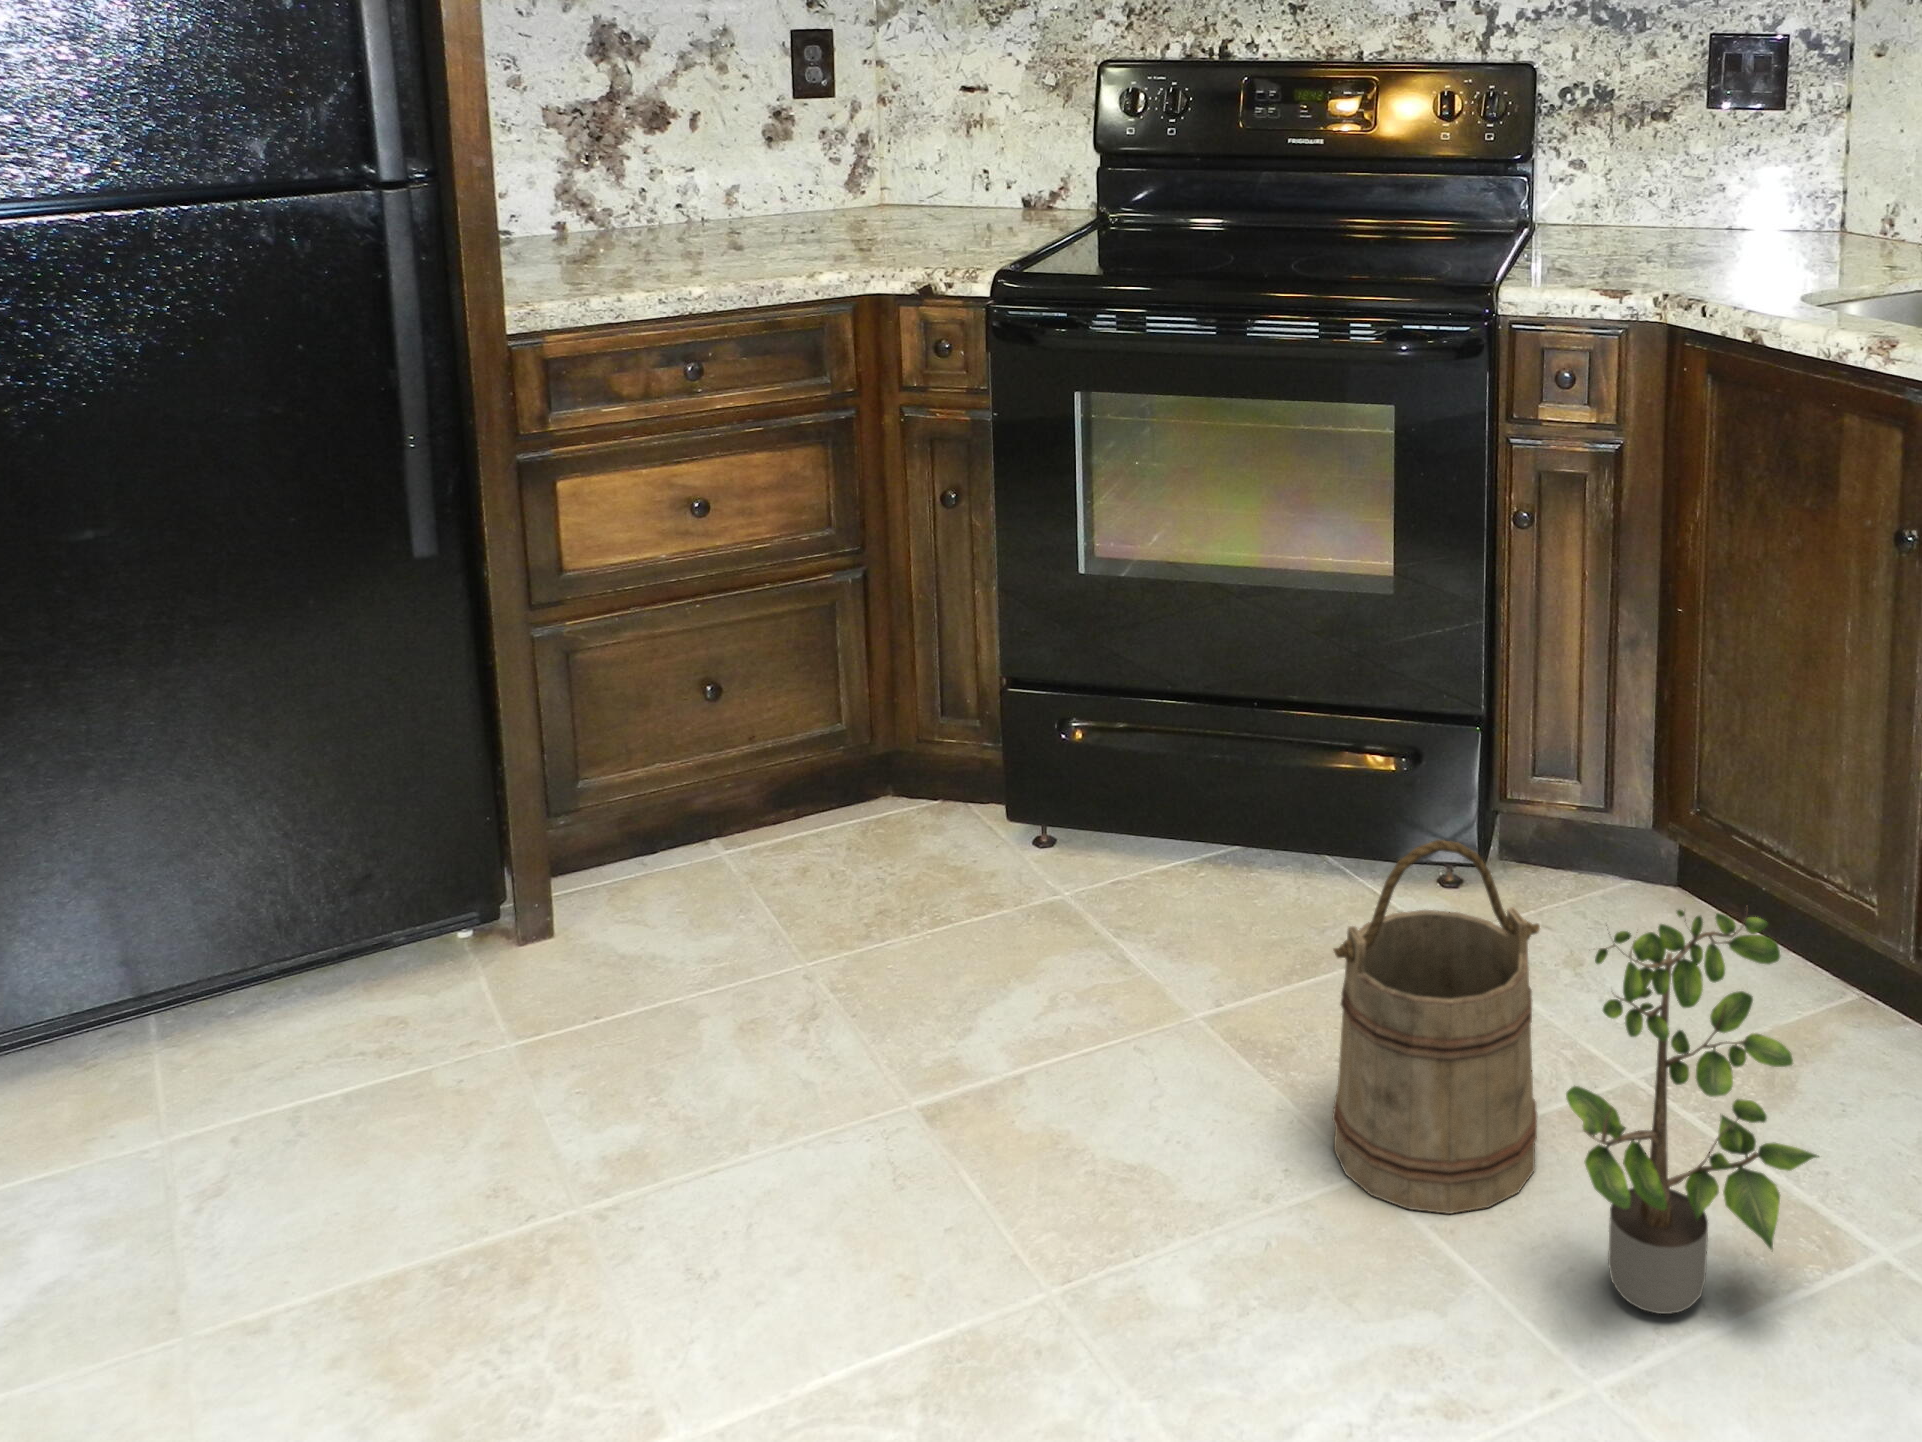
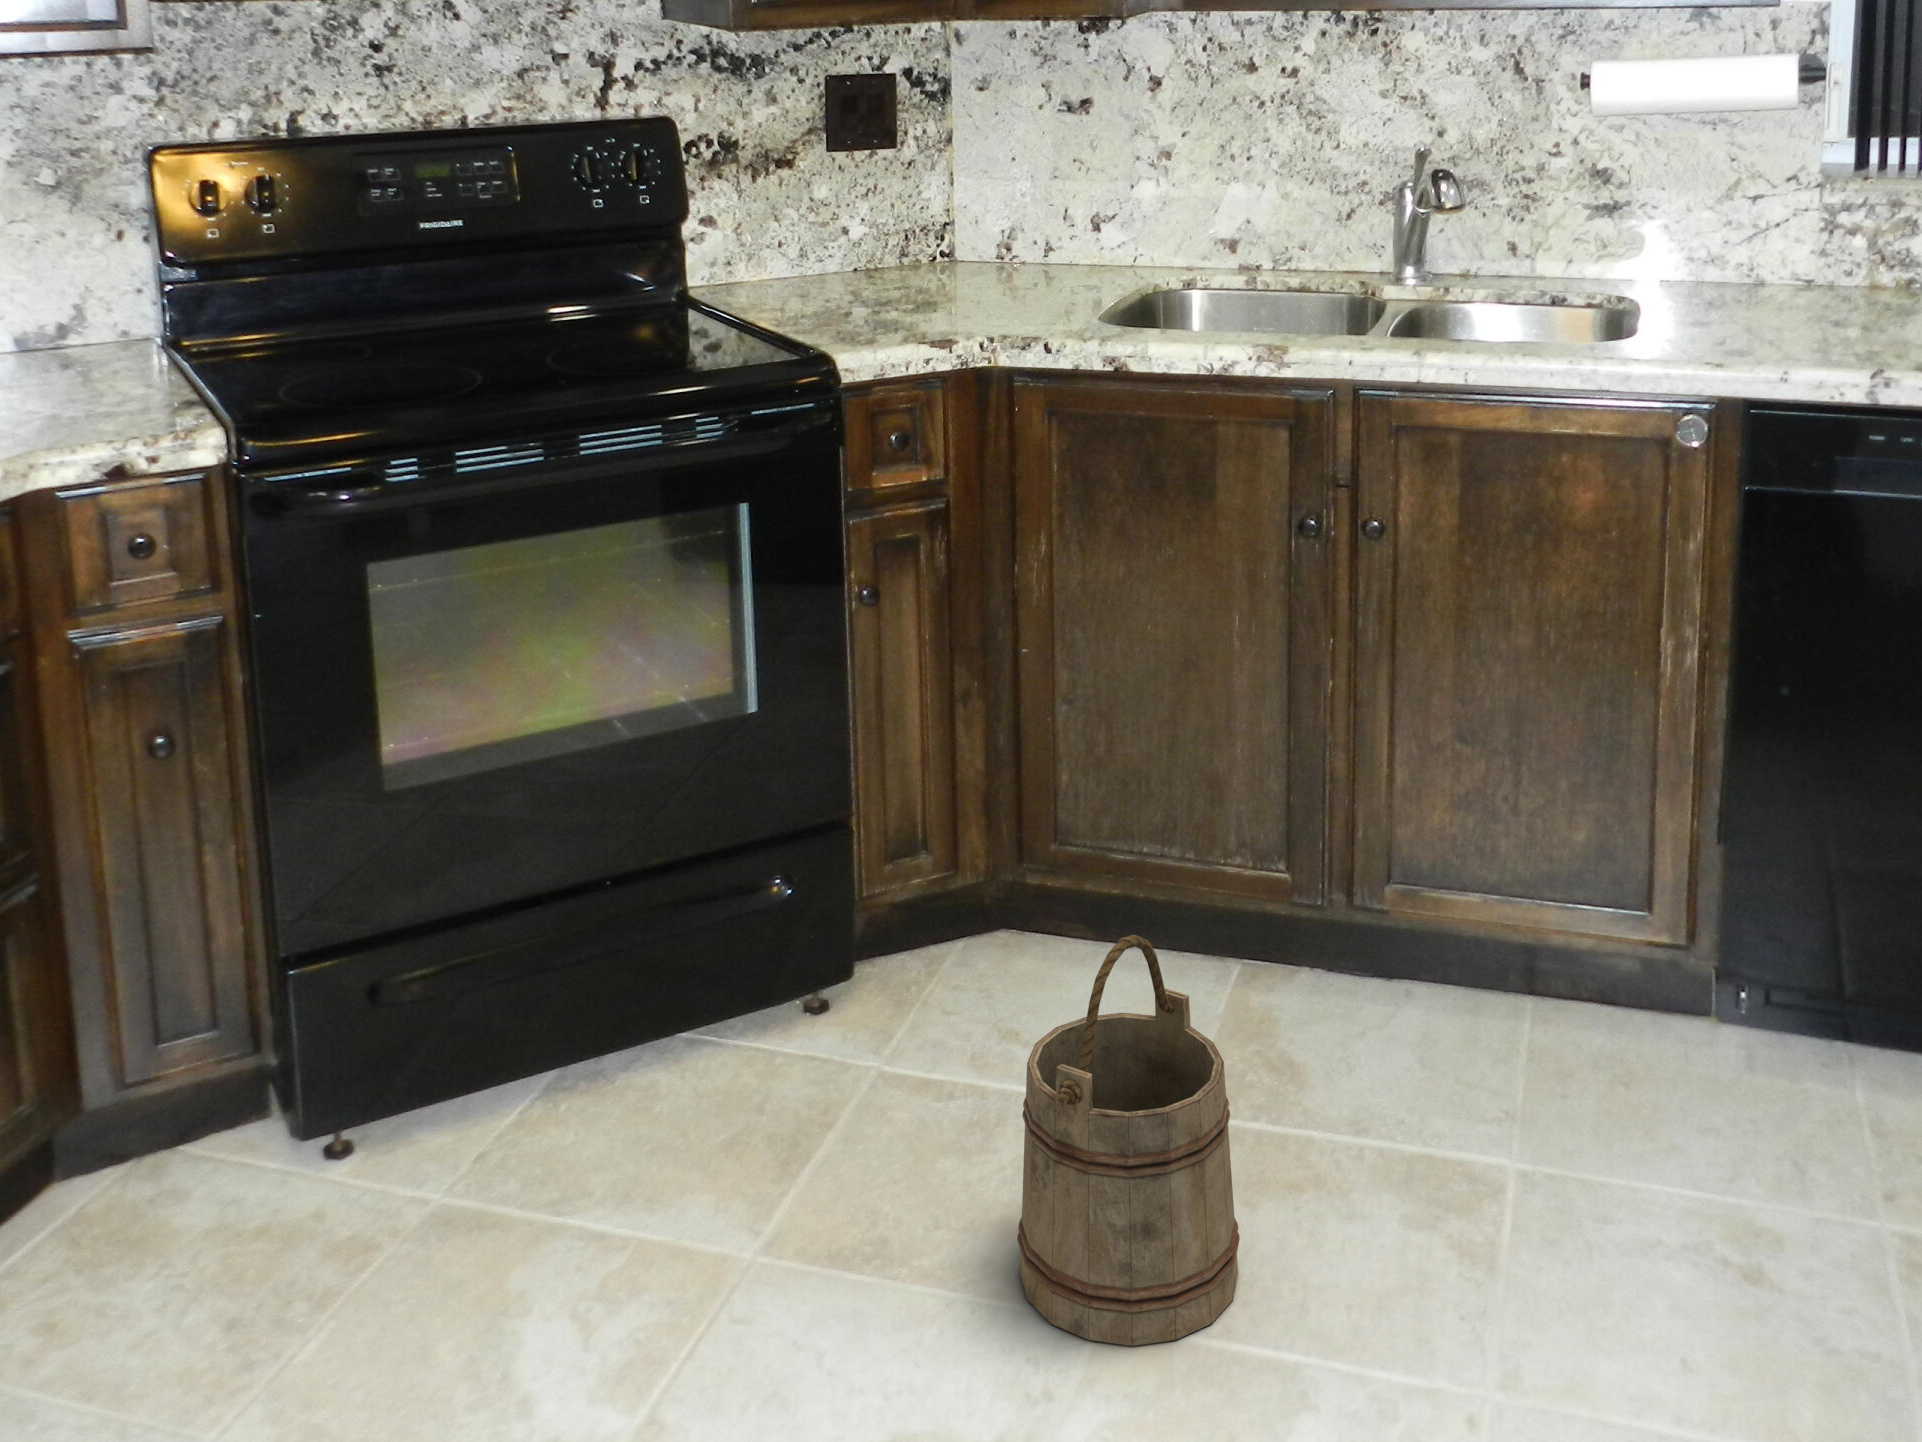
potted plant: present [1566,906,1818,1314] -> none [1340,883,1548,1314]

